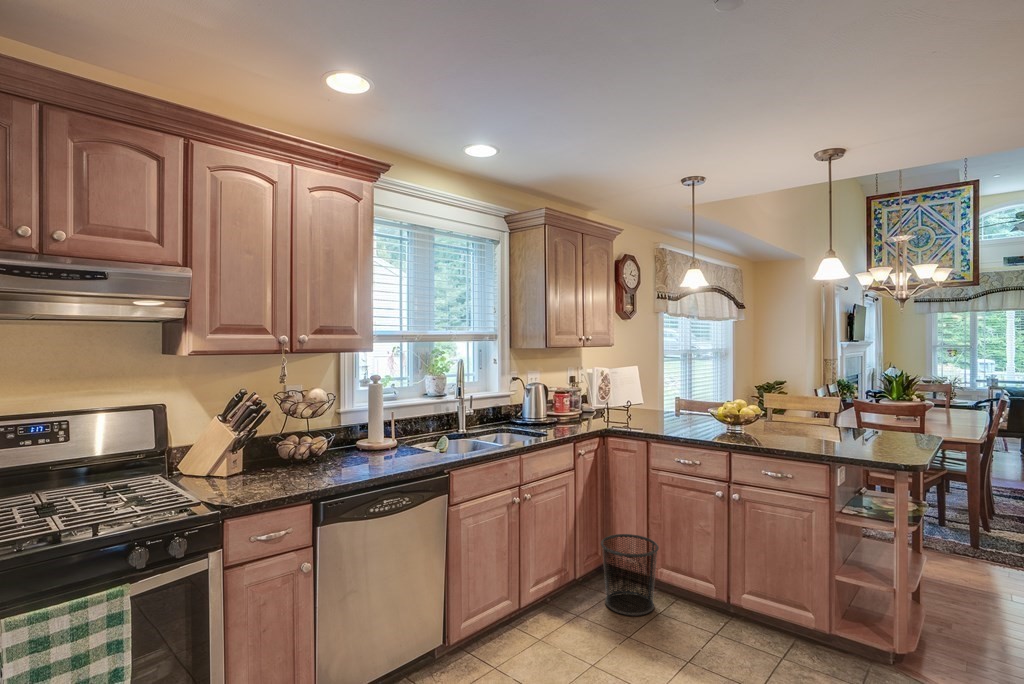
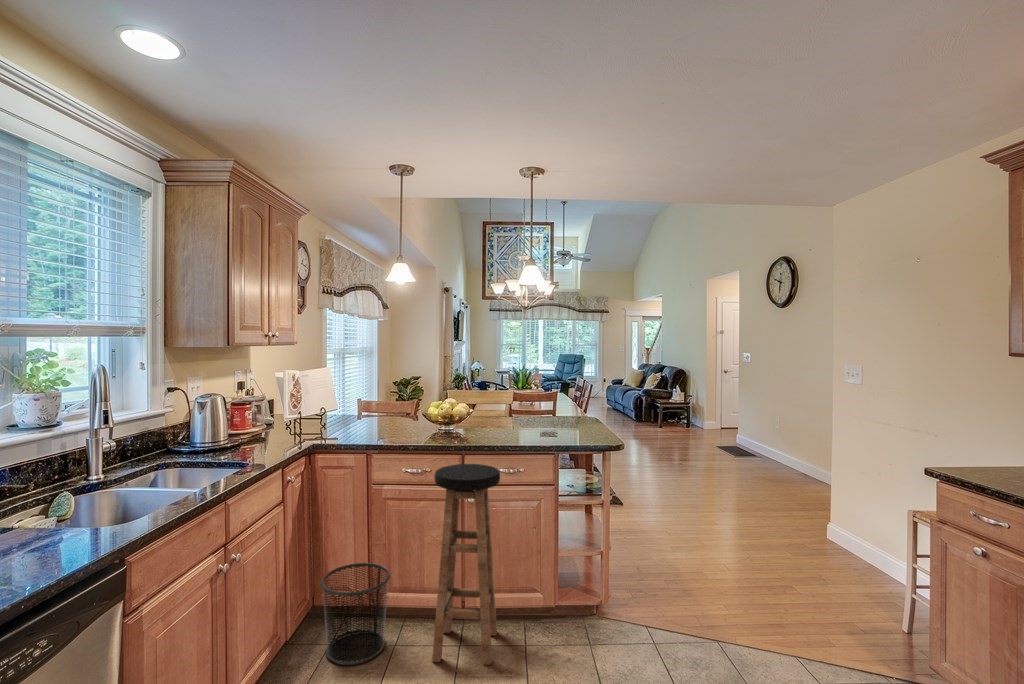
bar stool: none [685,462,762,659] -> present [432,464,500,665]

